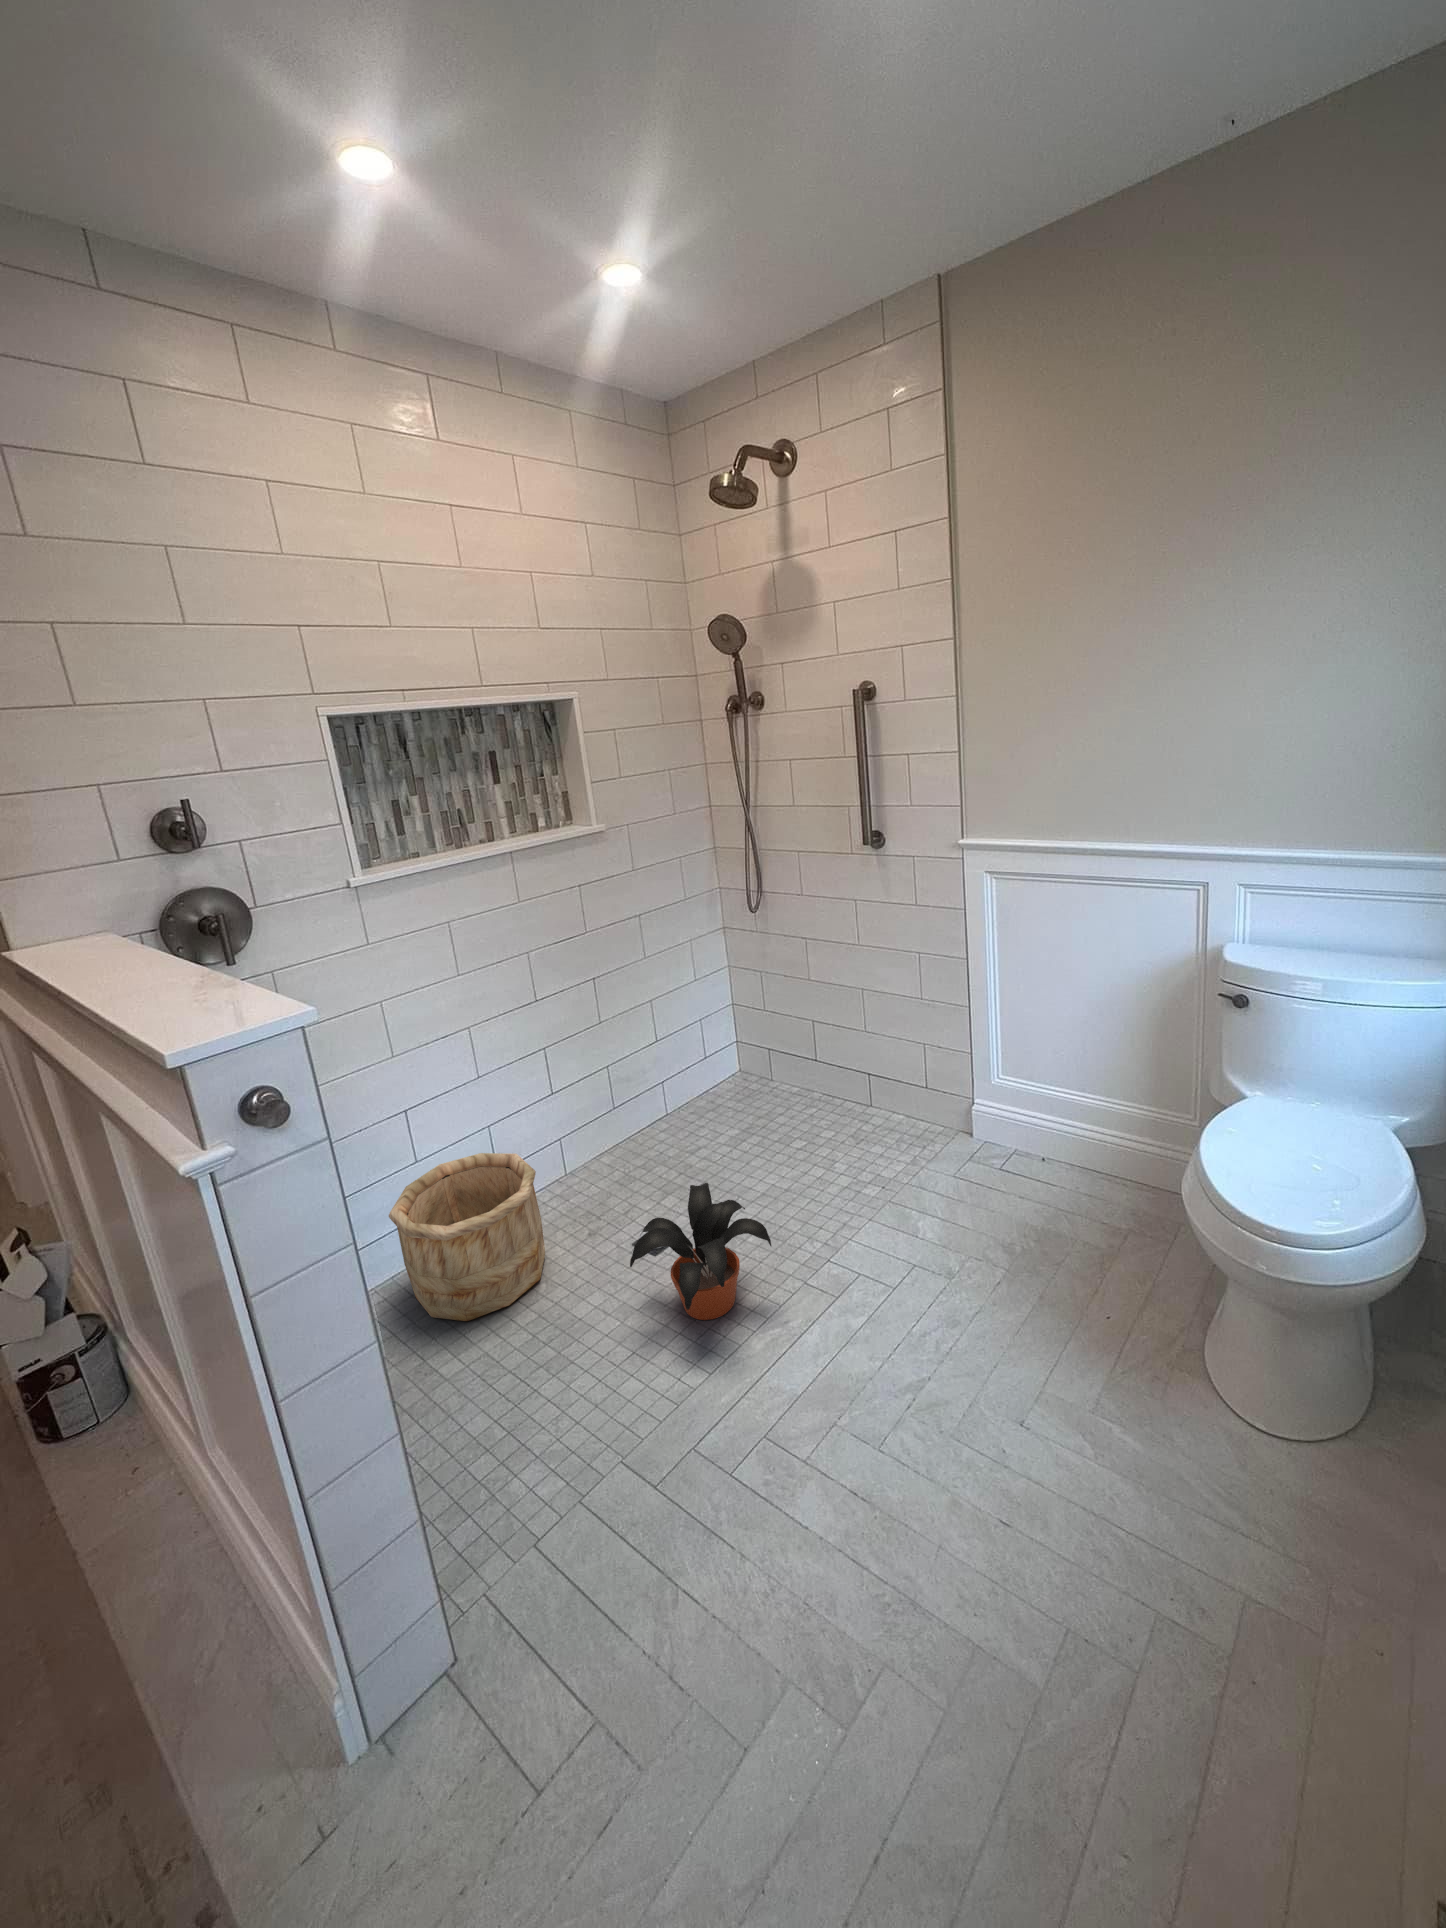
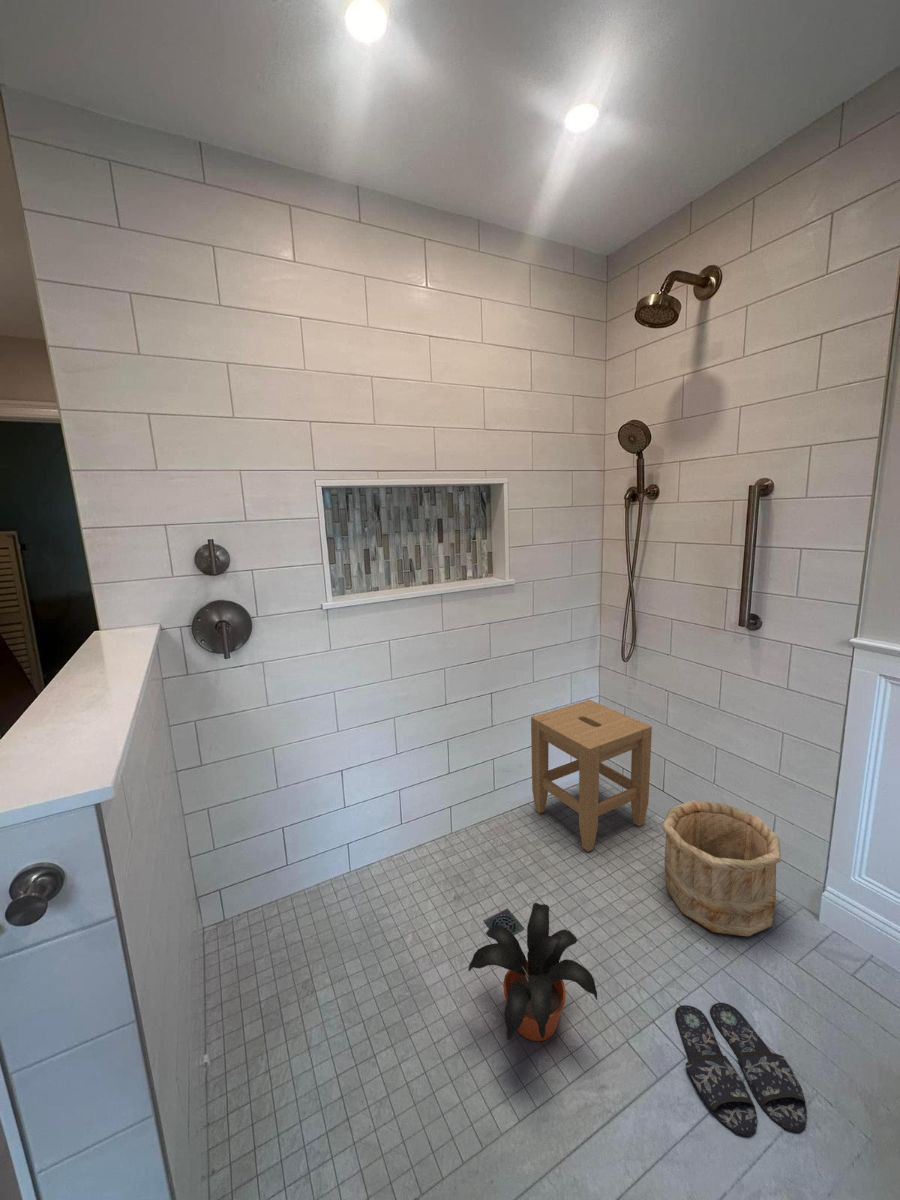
stool: none [648,972,801,1147] -> present [531,700,652,852]
wooden bucket: present [389,1153,545,1321] -> present [662,800,781,936]
slippers: none [849,1226,965,1310] -> present [675,1003,807,1136]

